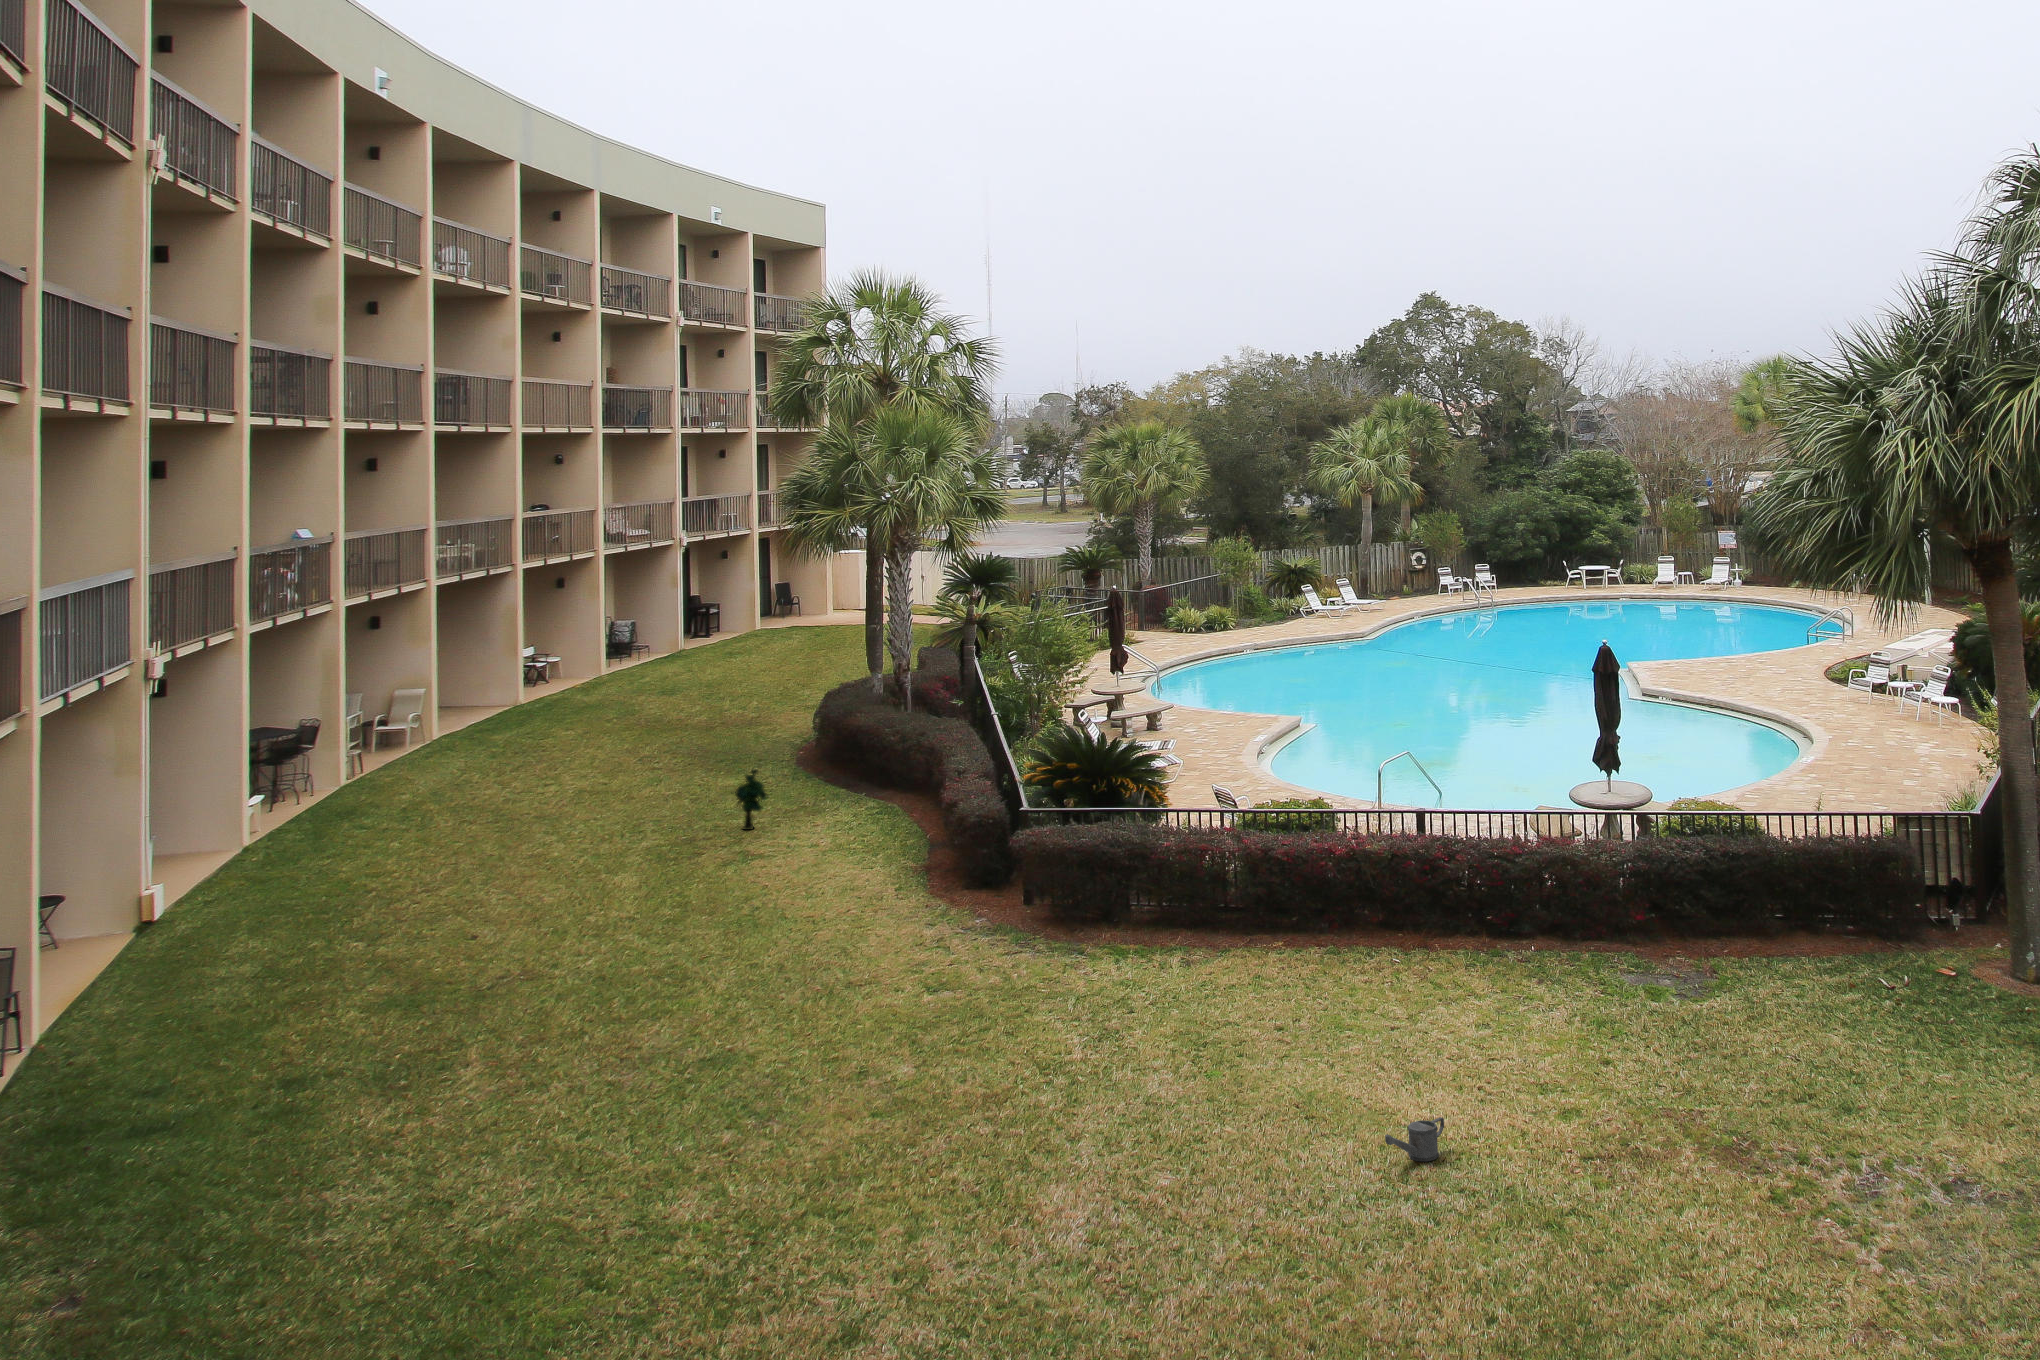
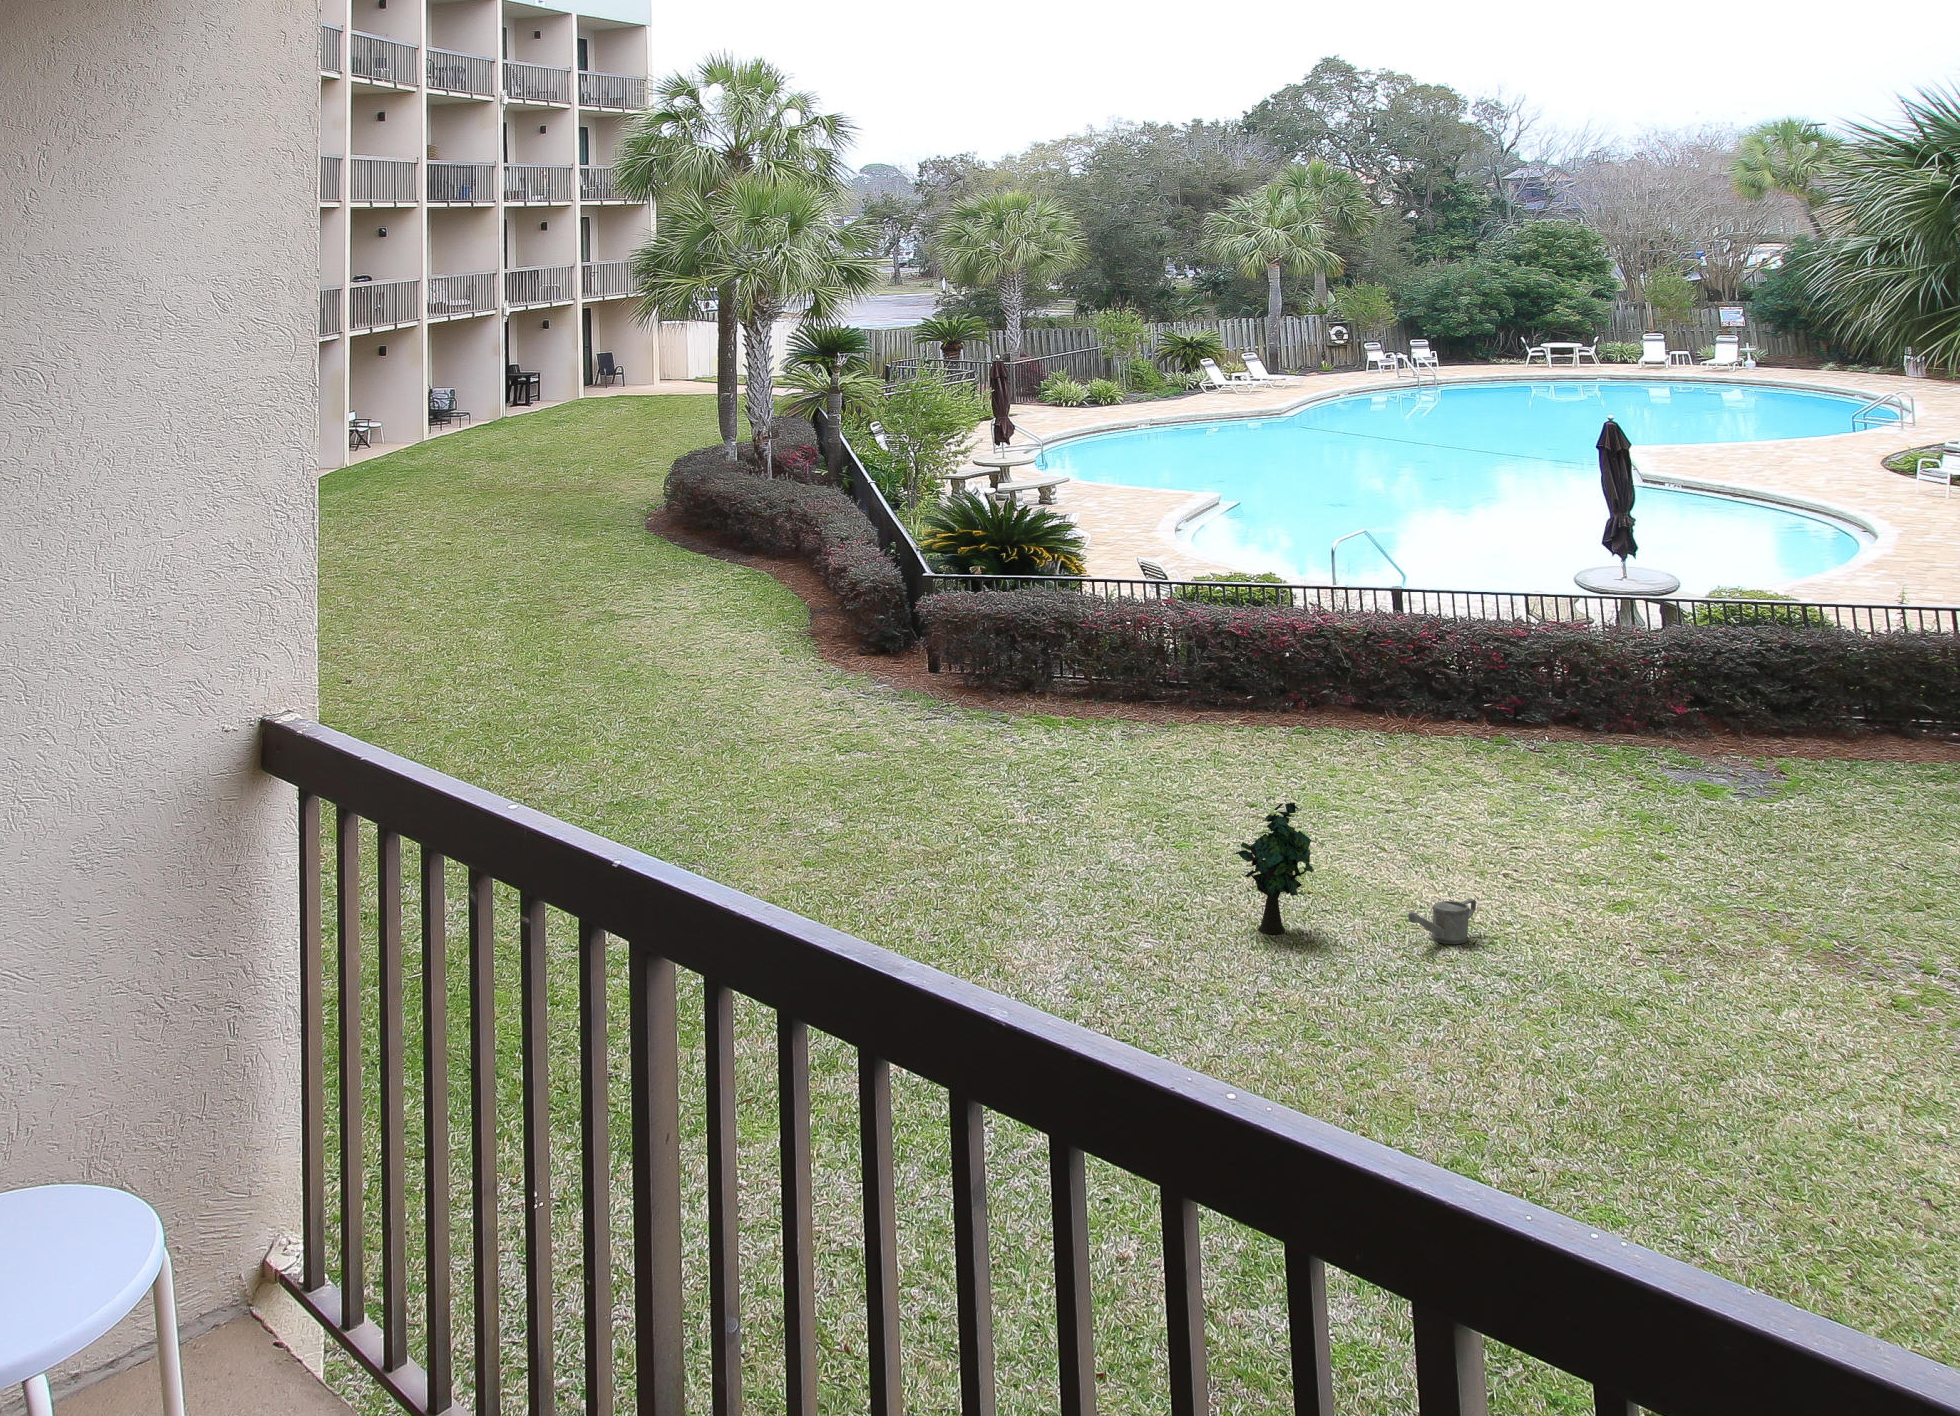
decorative plant: present [735,769,766,830] -> present [1234,803,1314,934]

